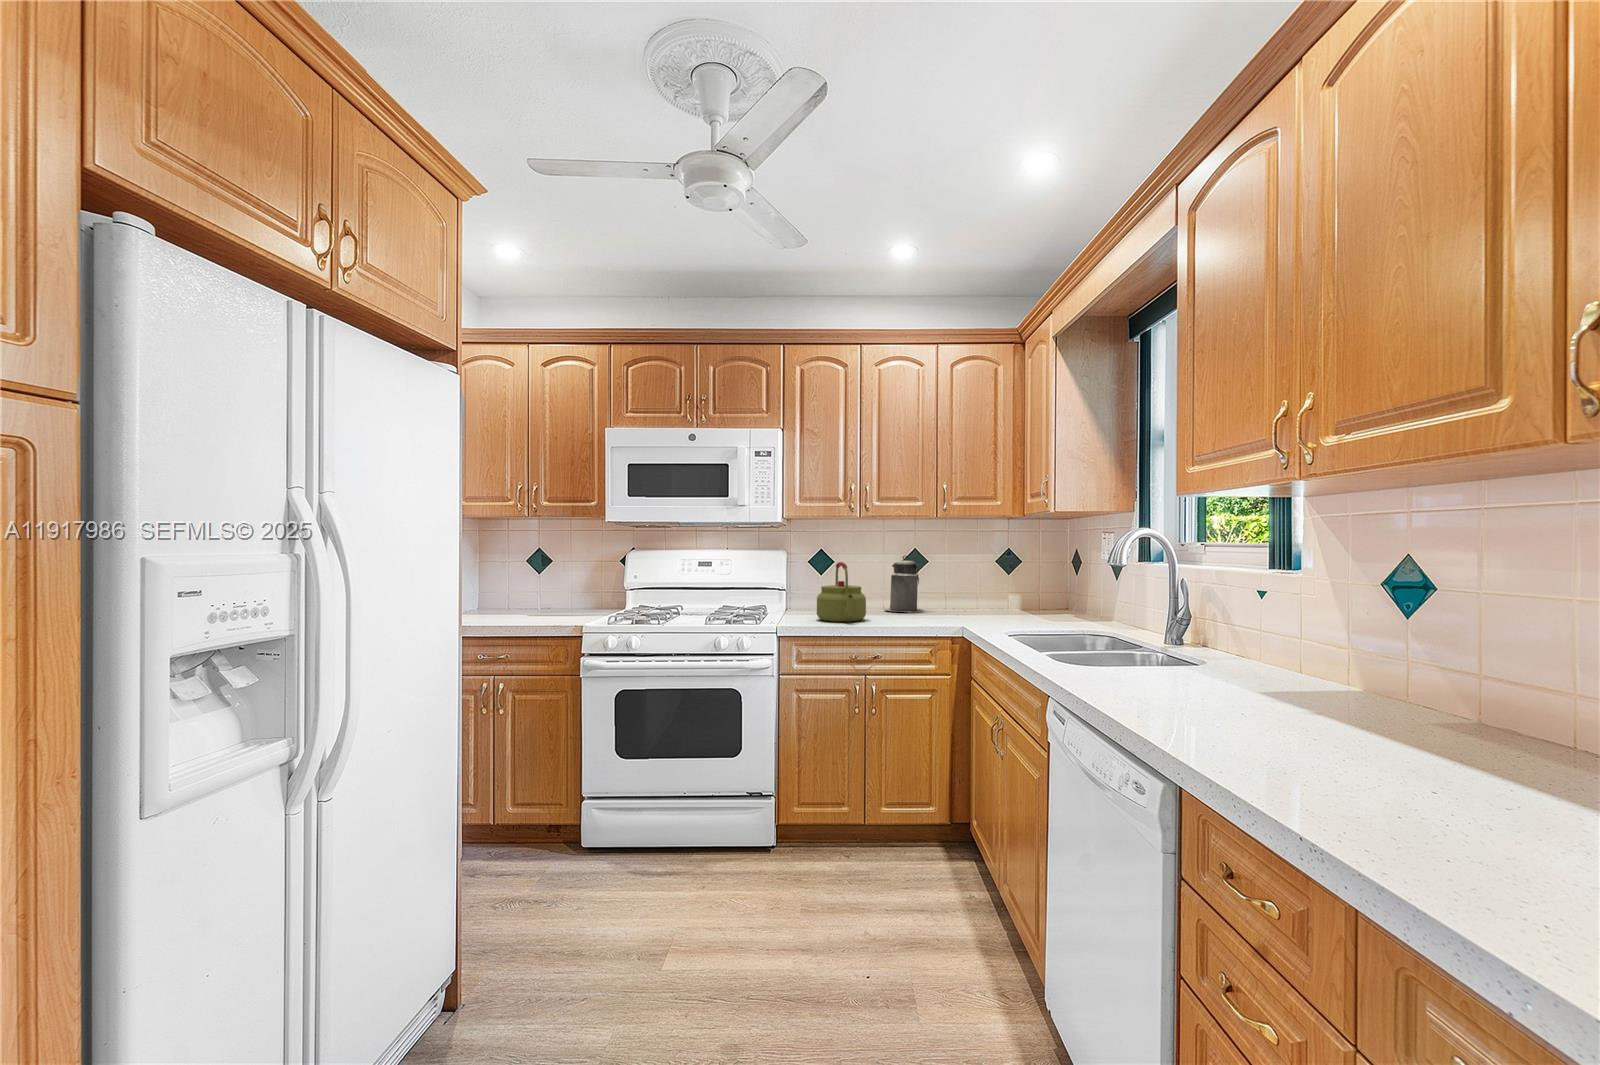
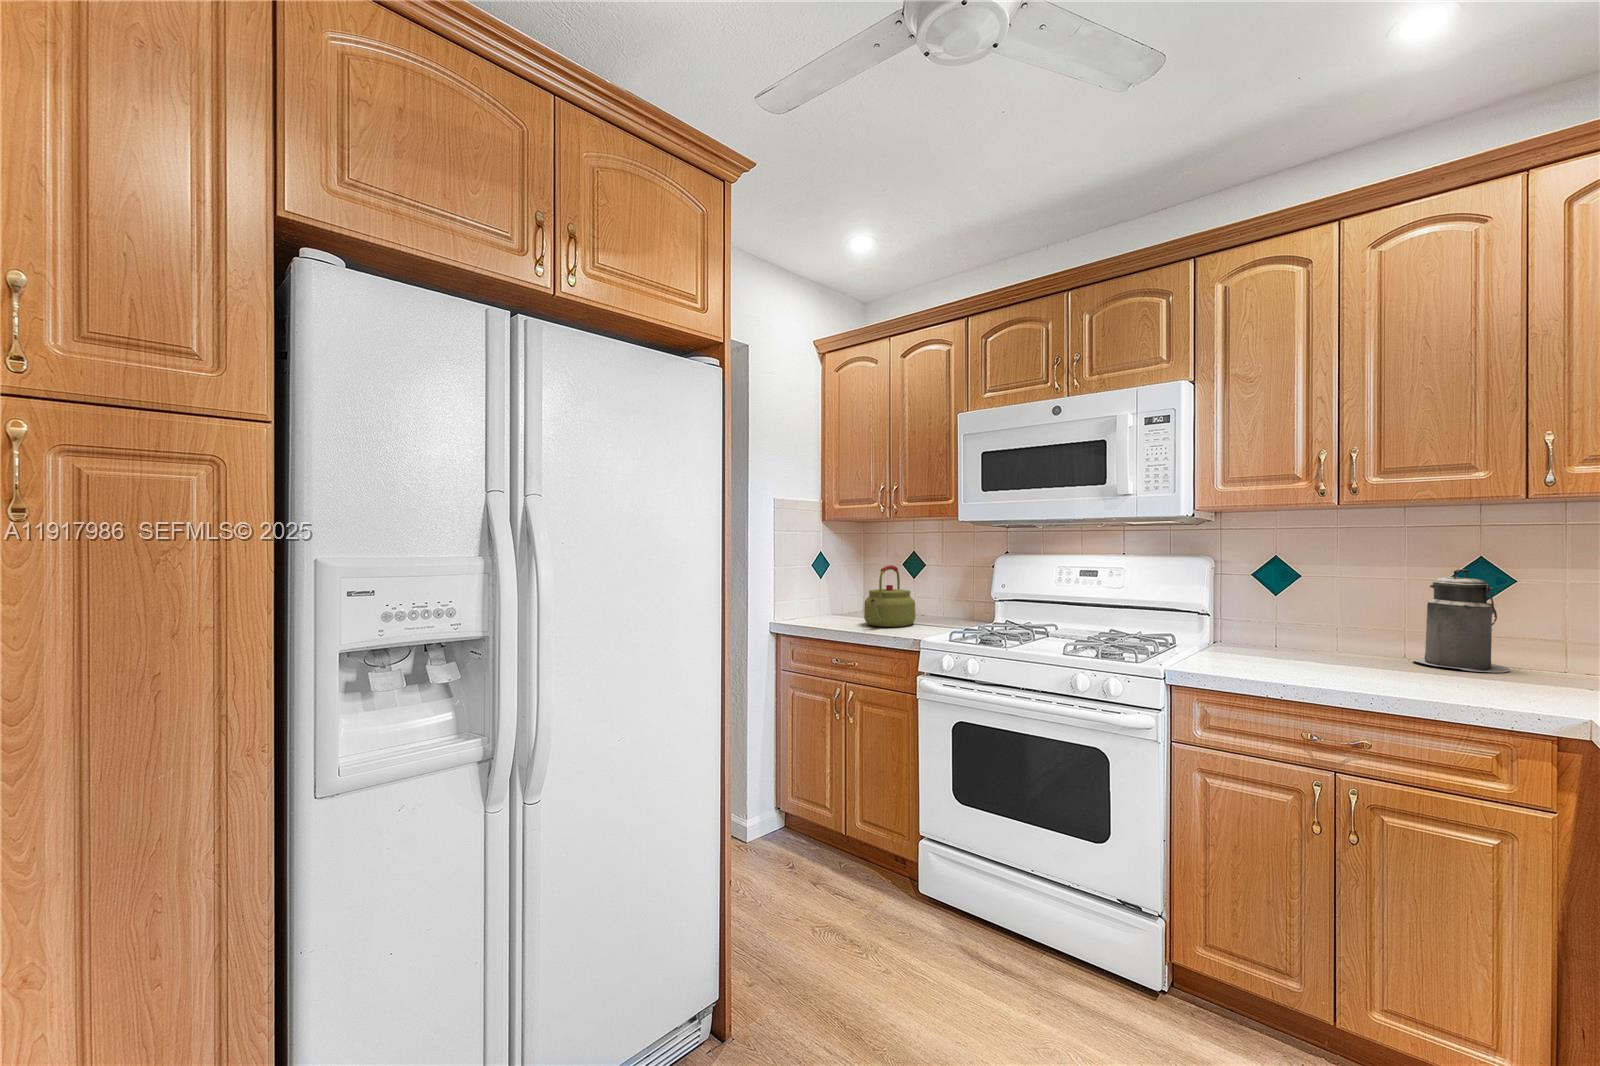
kettle: present [817,562,866,622] -> present [864,565,915,627]

